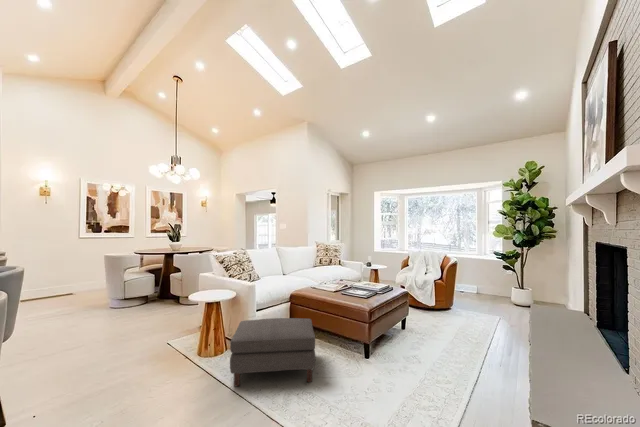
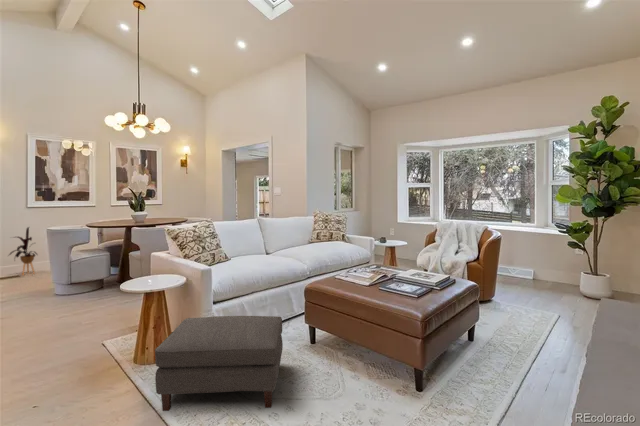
house plant: none [60,255,87,296] -> present [10,227,37,275]

